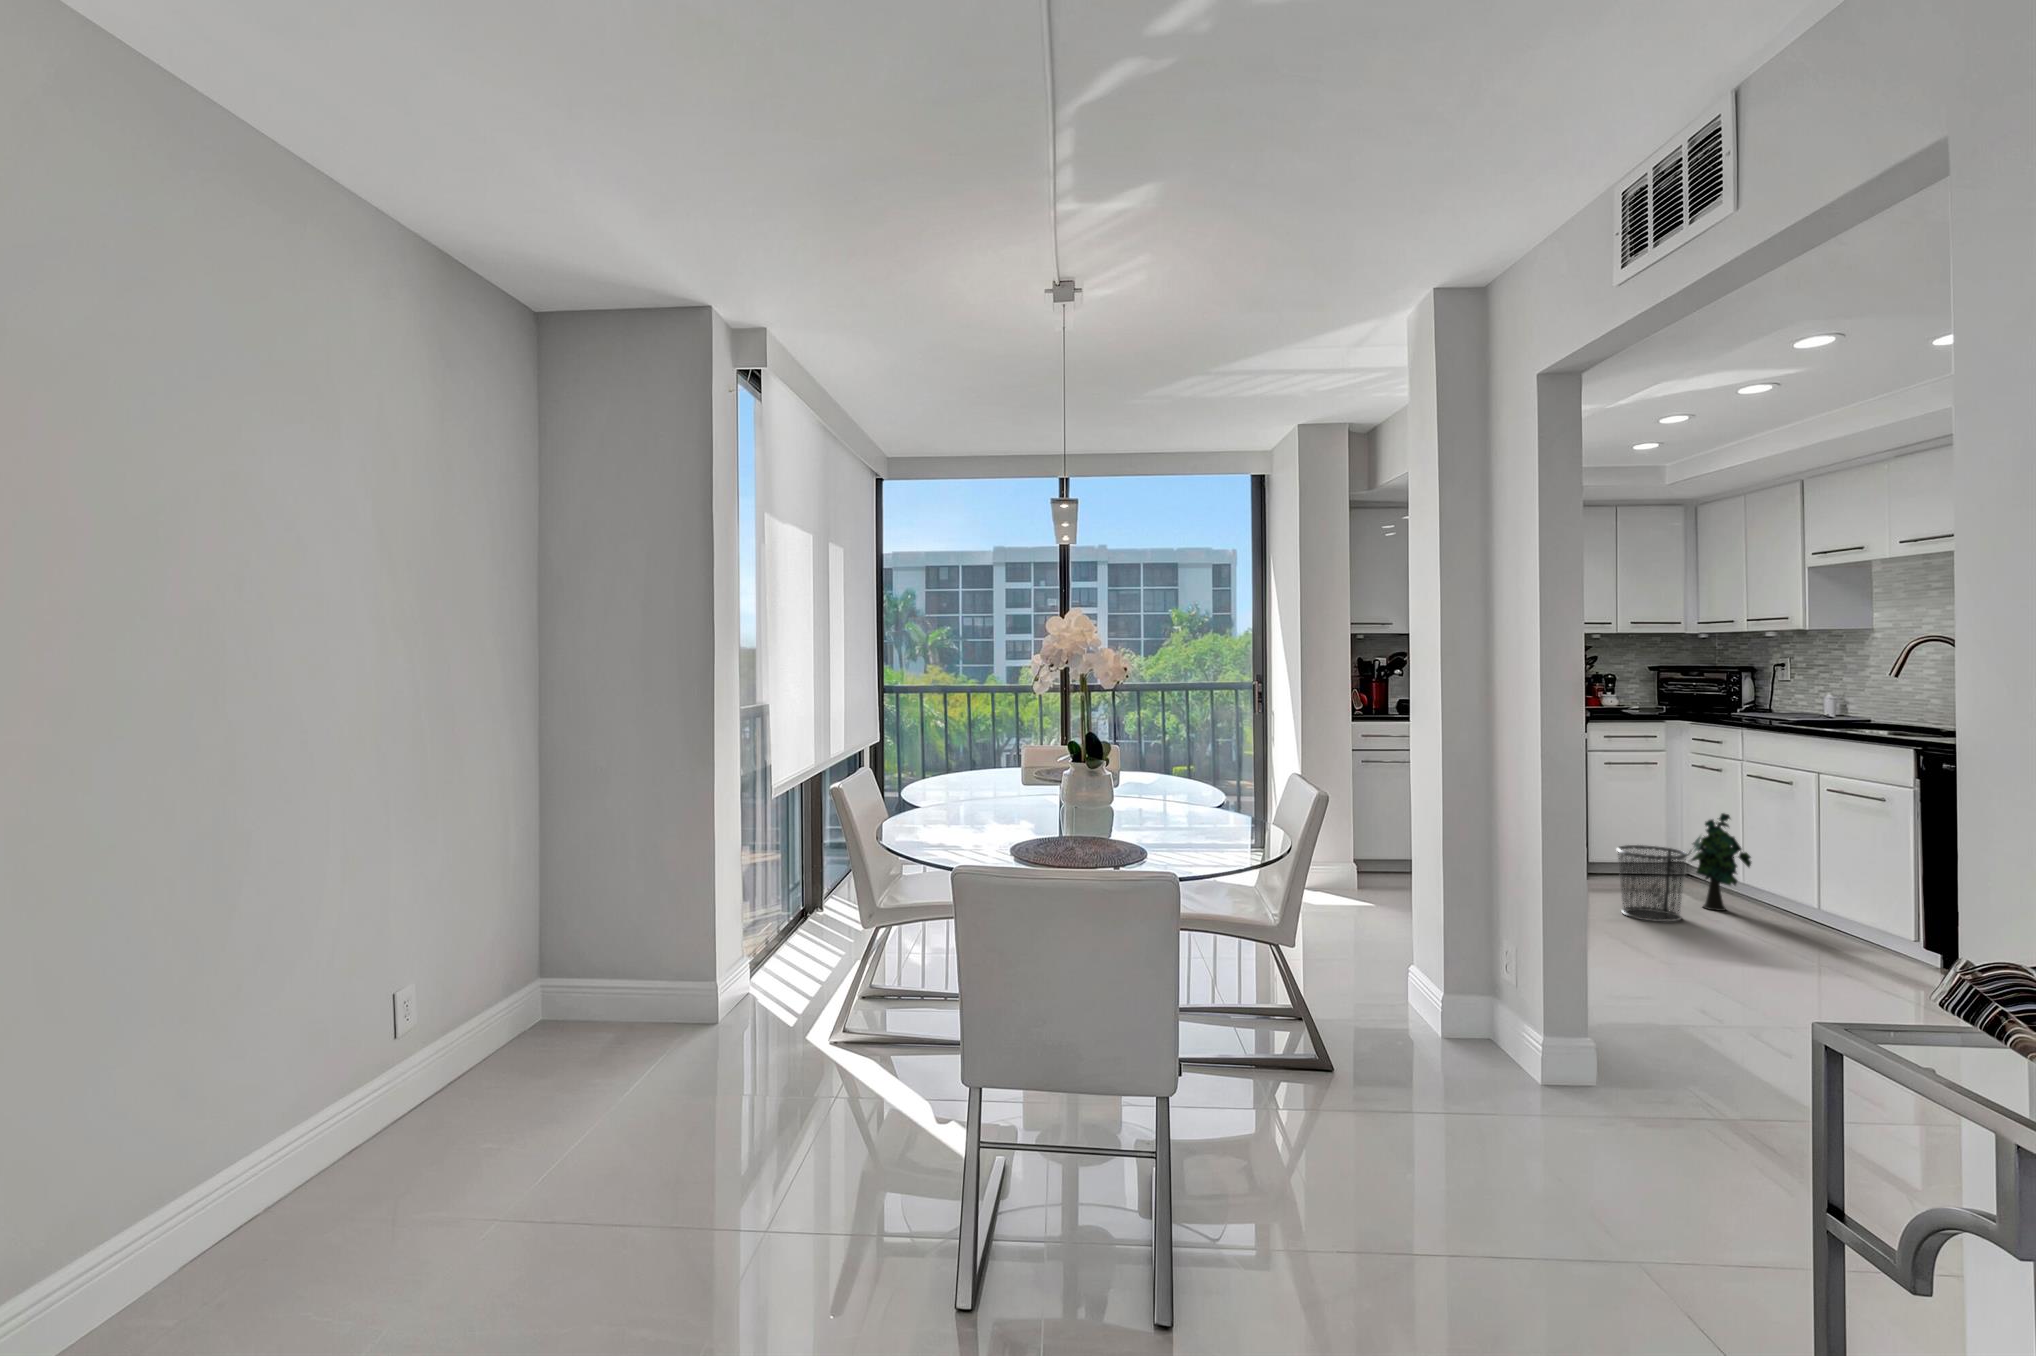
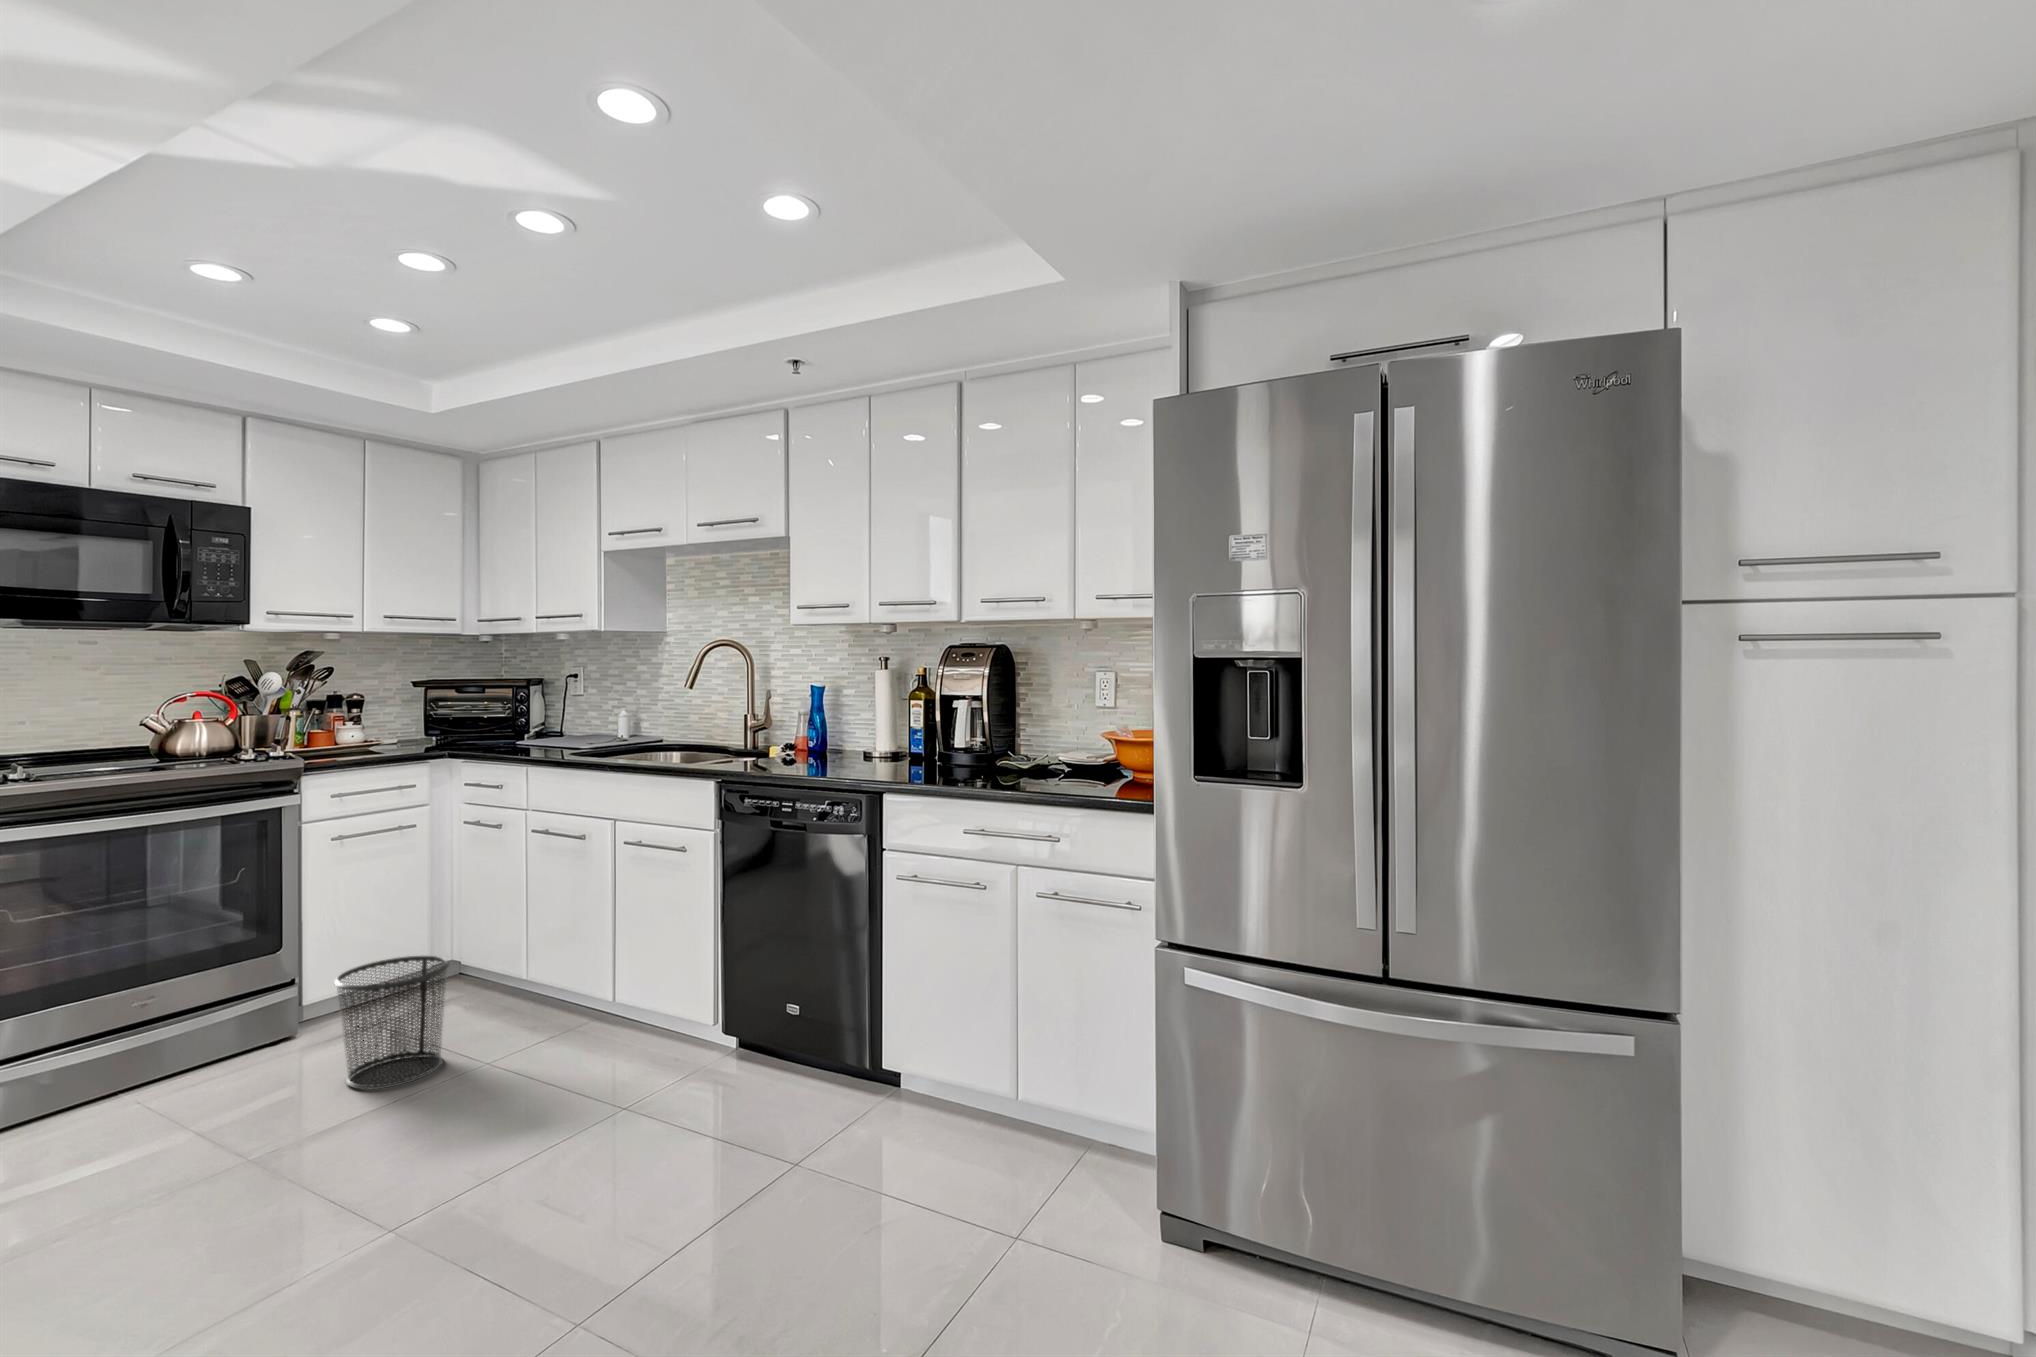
decorative plant: present [1688,813,1751,911] -> none [454,884,541,1025]

